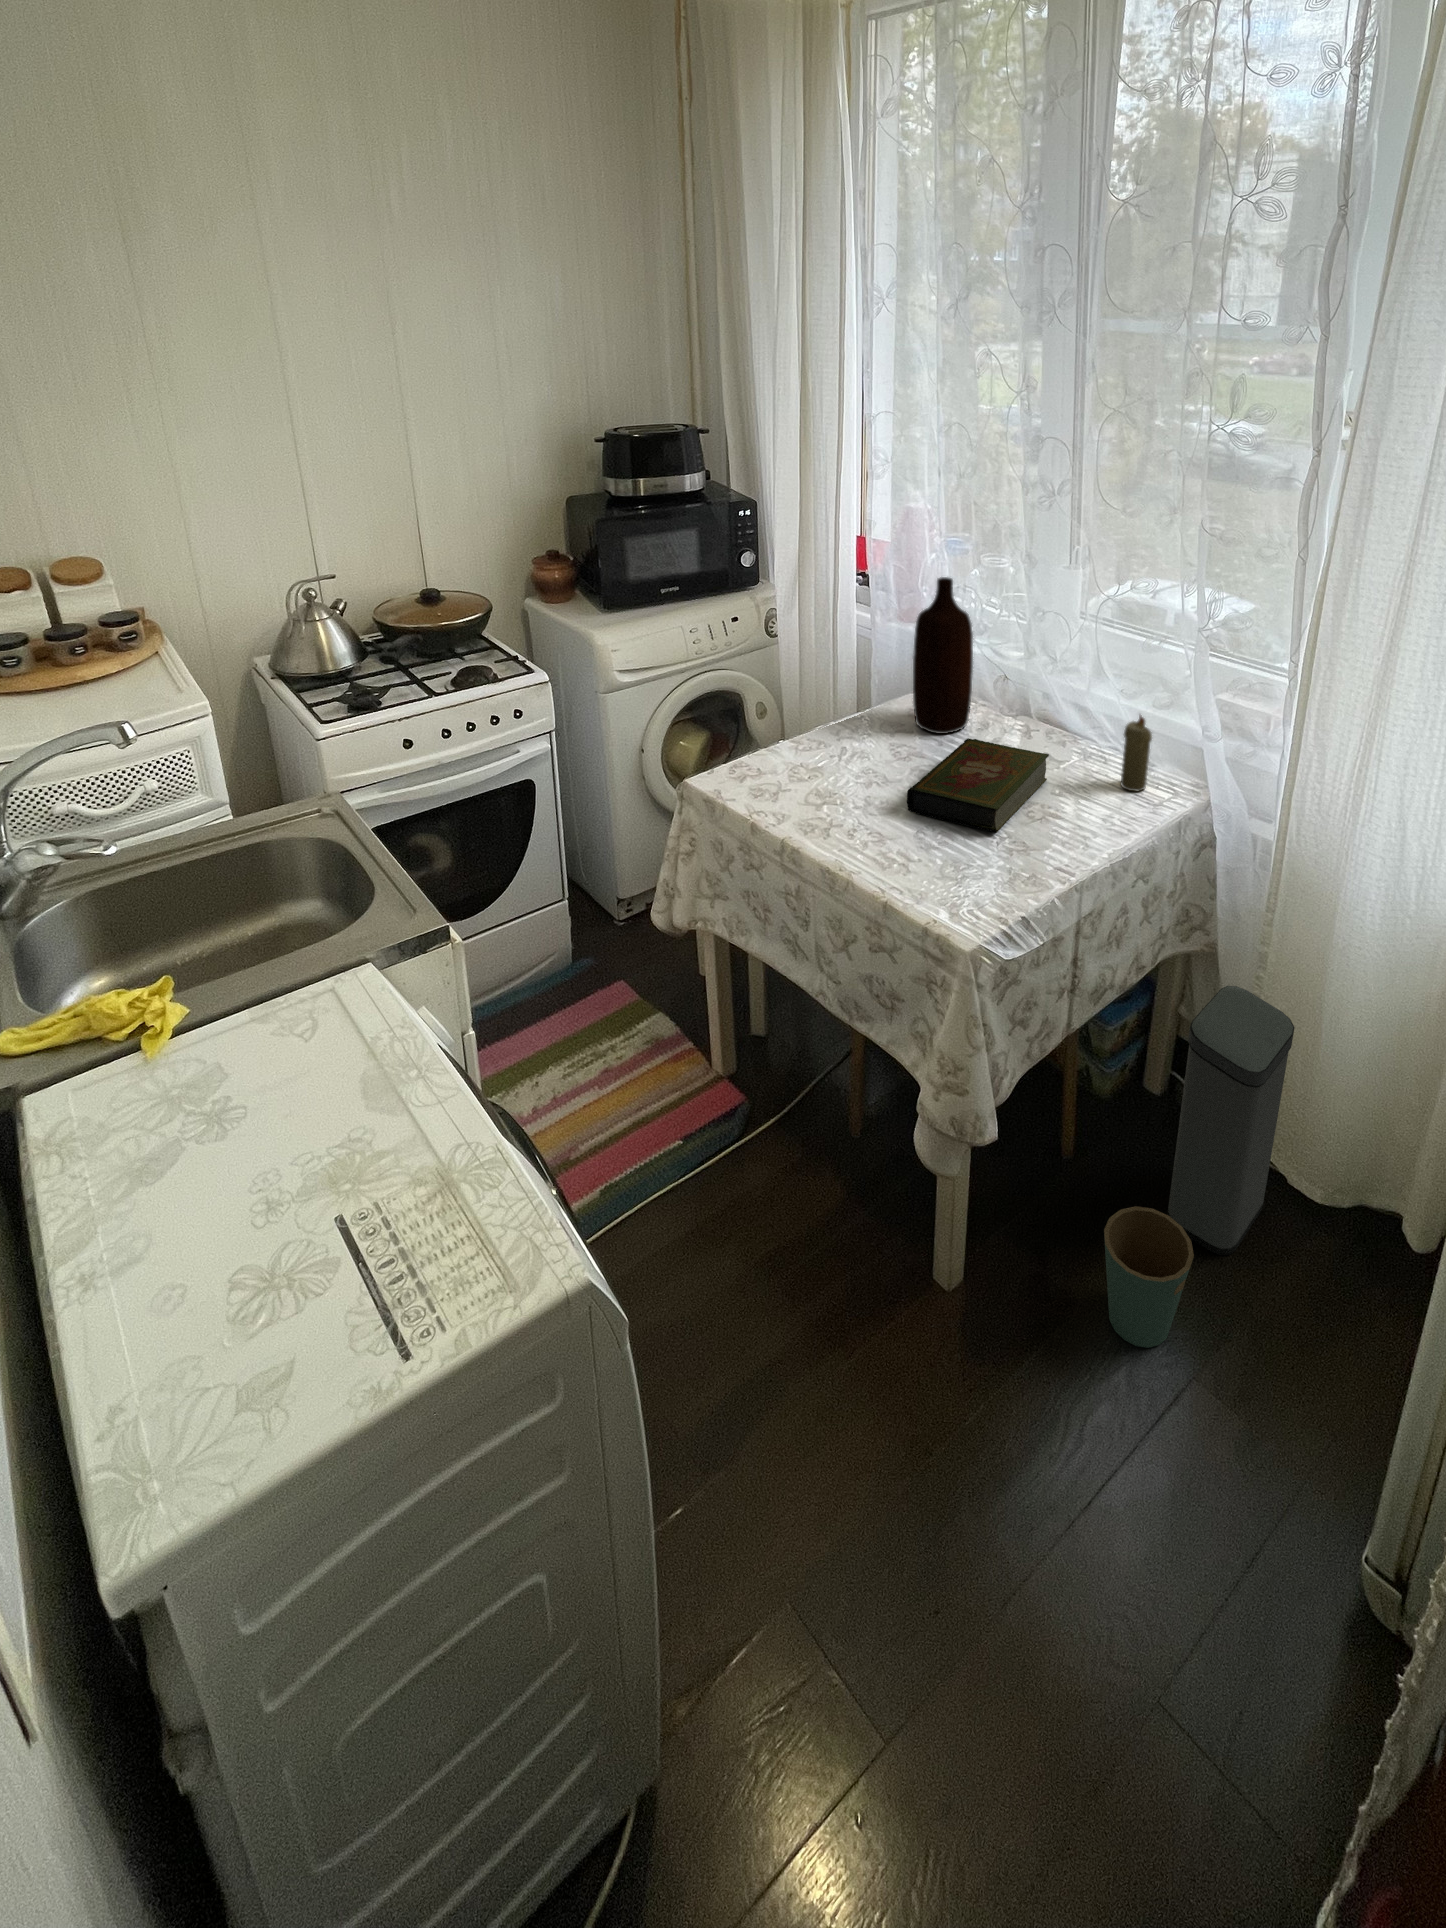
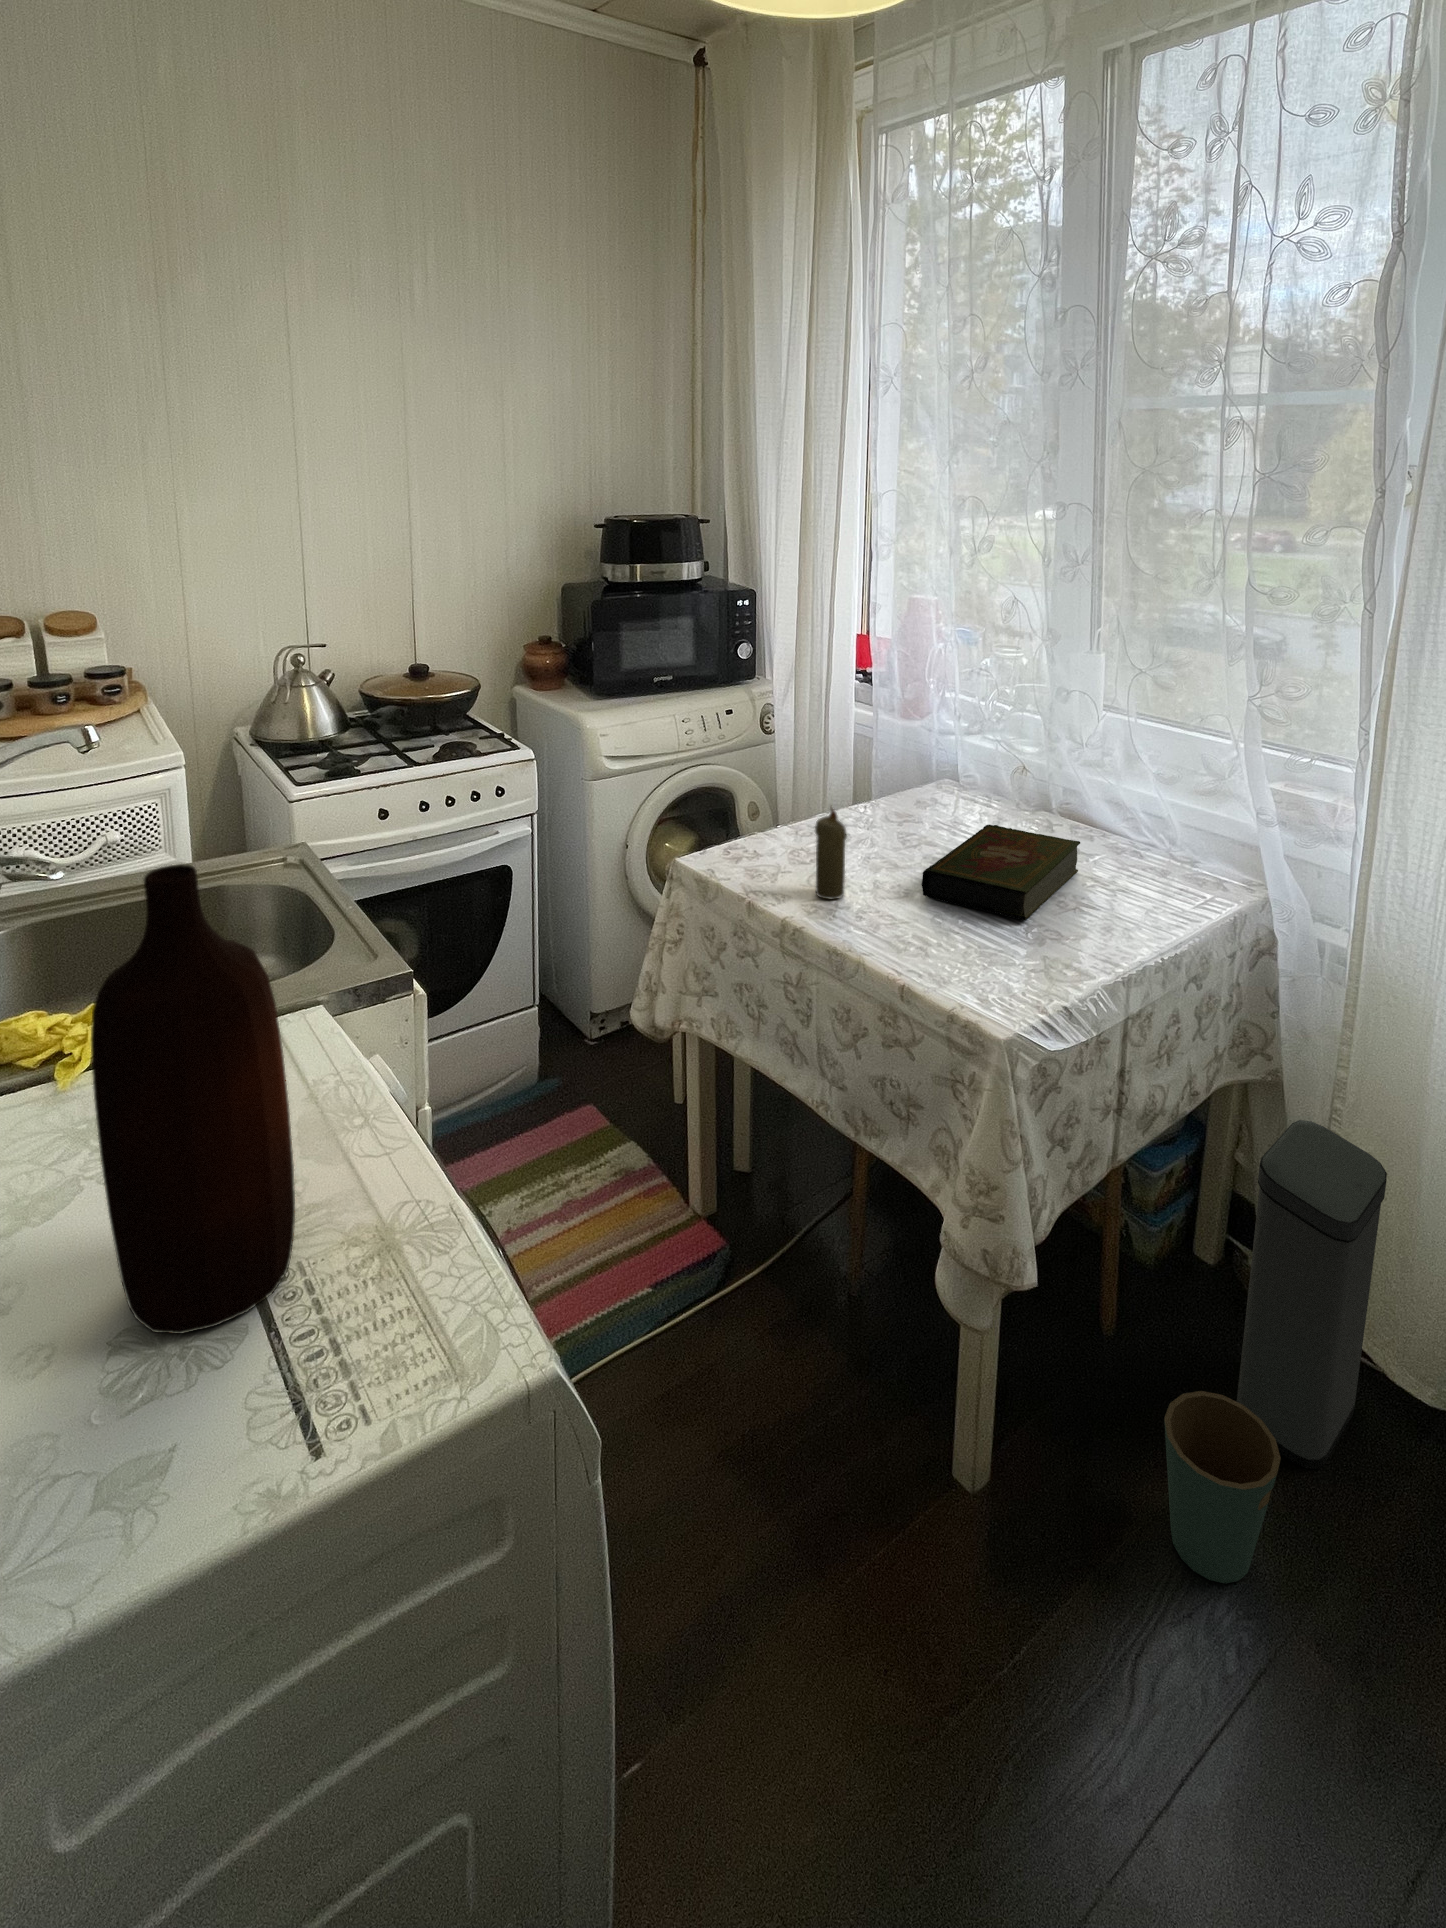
bottle: present [913,577,973,734] -> present [91,864,295,1334]
candle: present [1121,715,1152,792] -> present [815,808,847,899]

